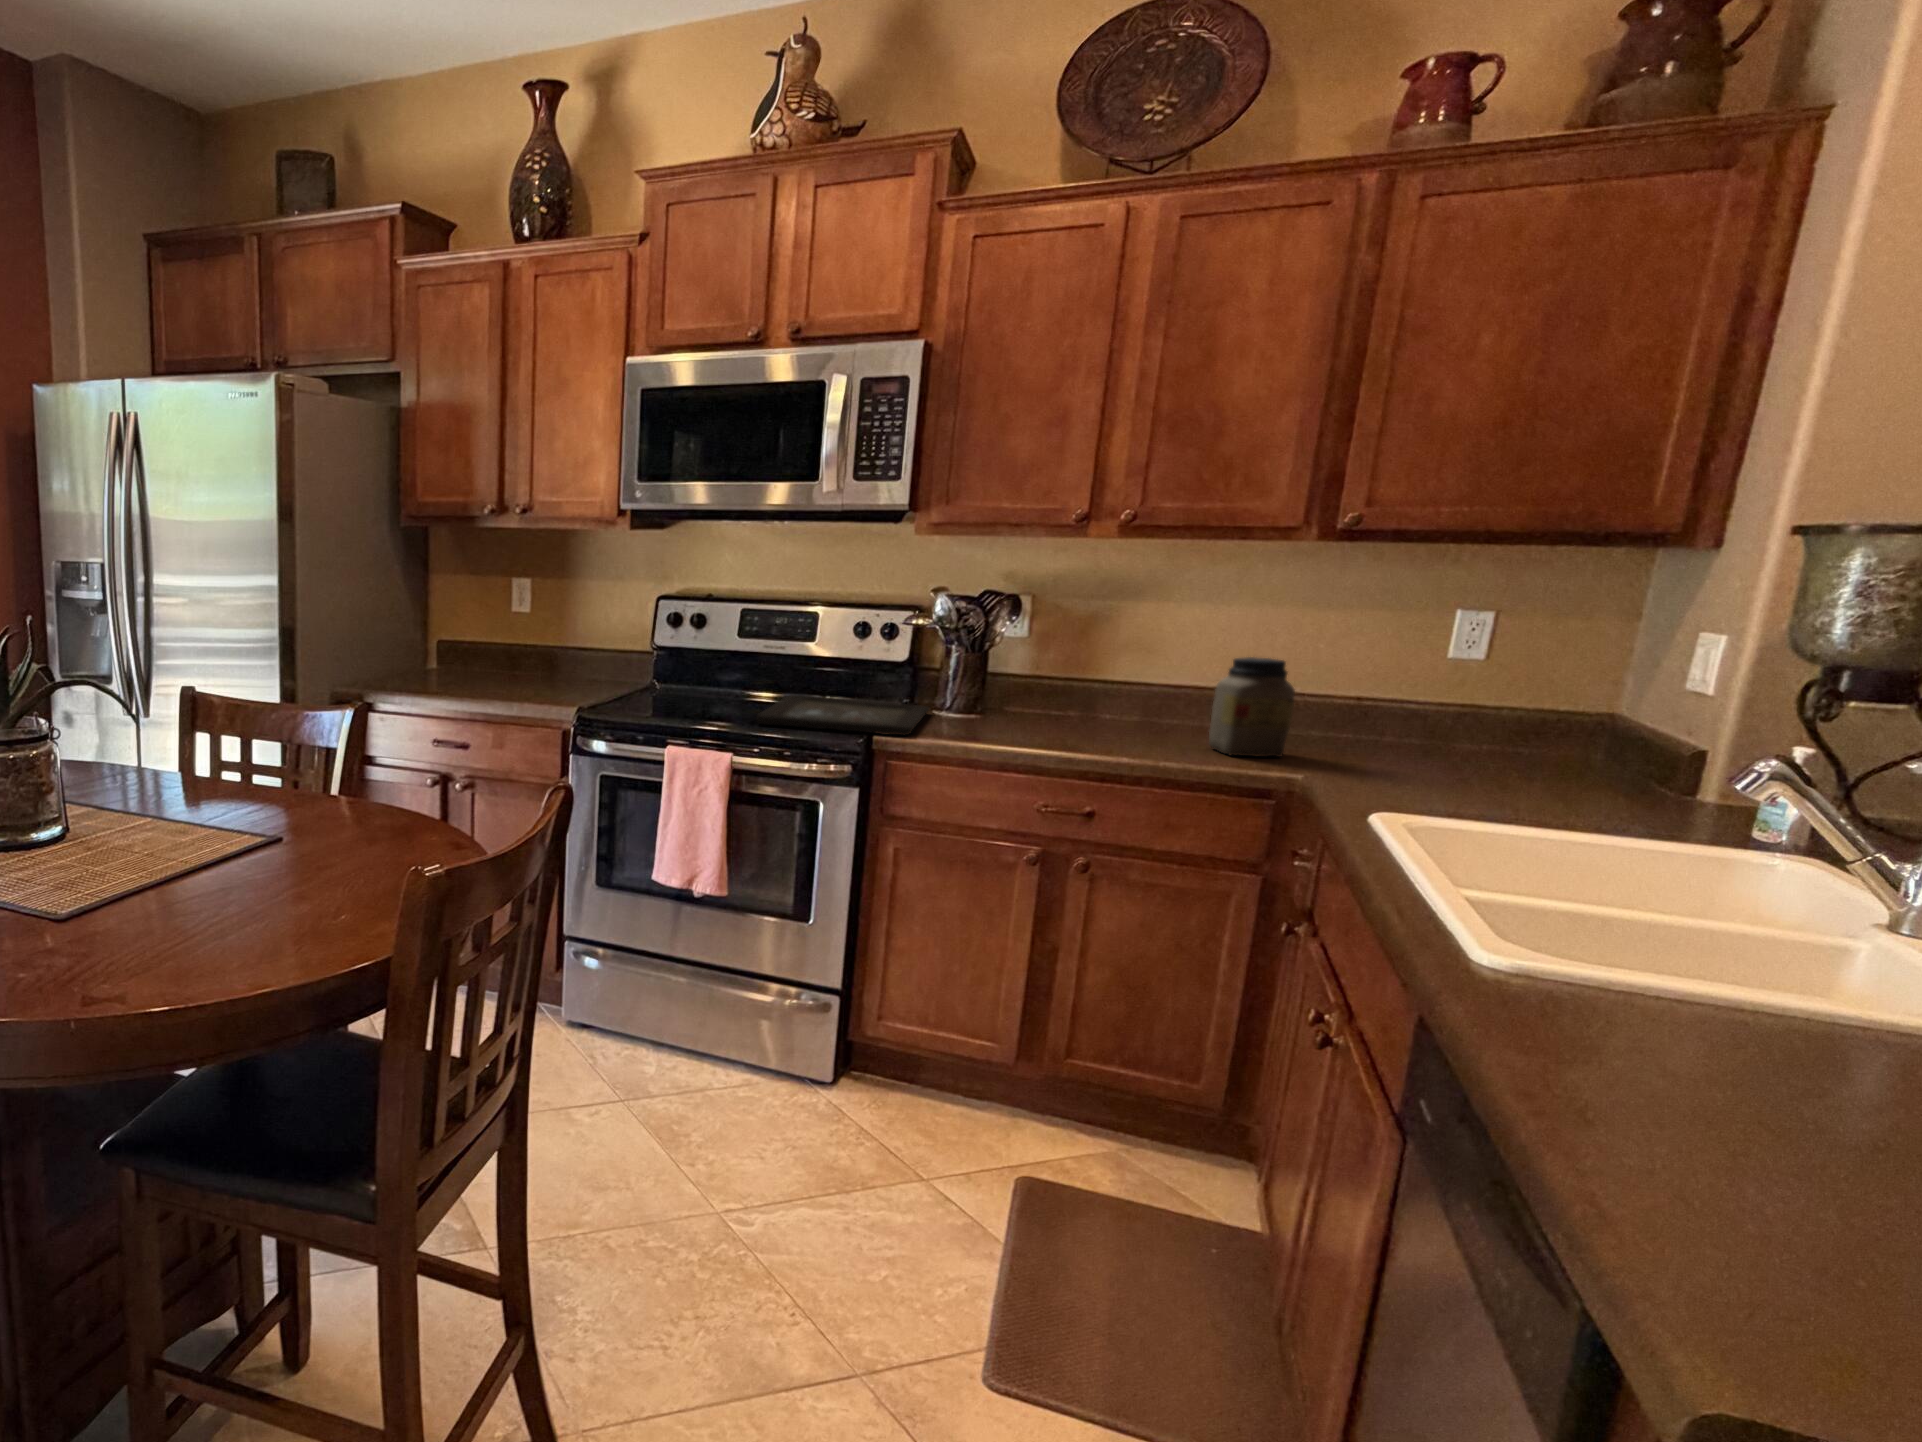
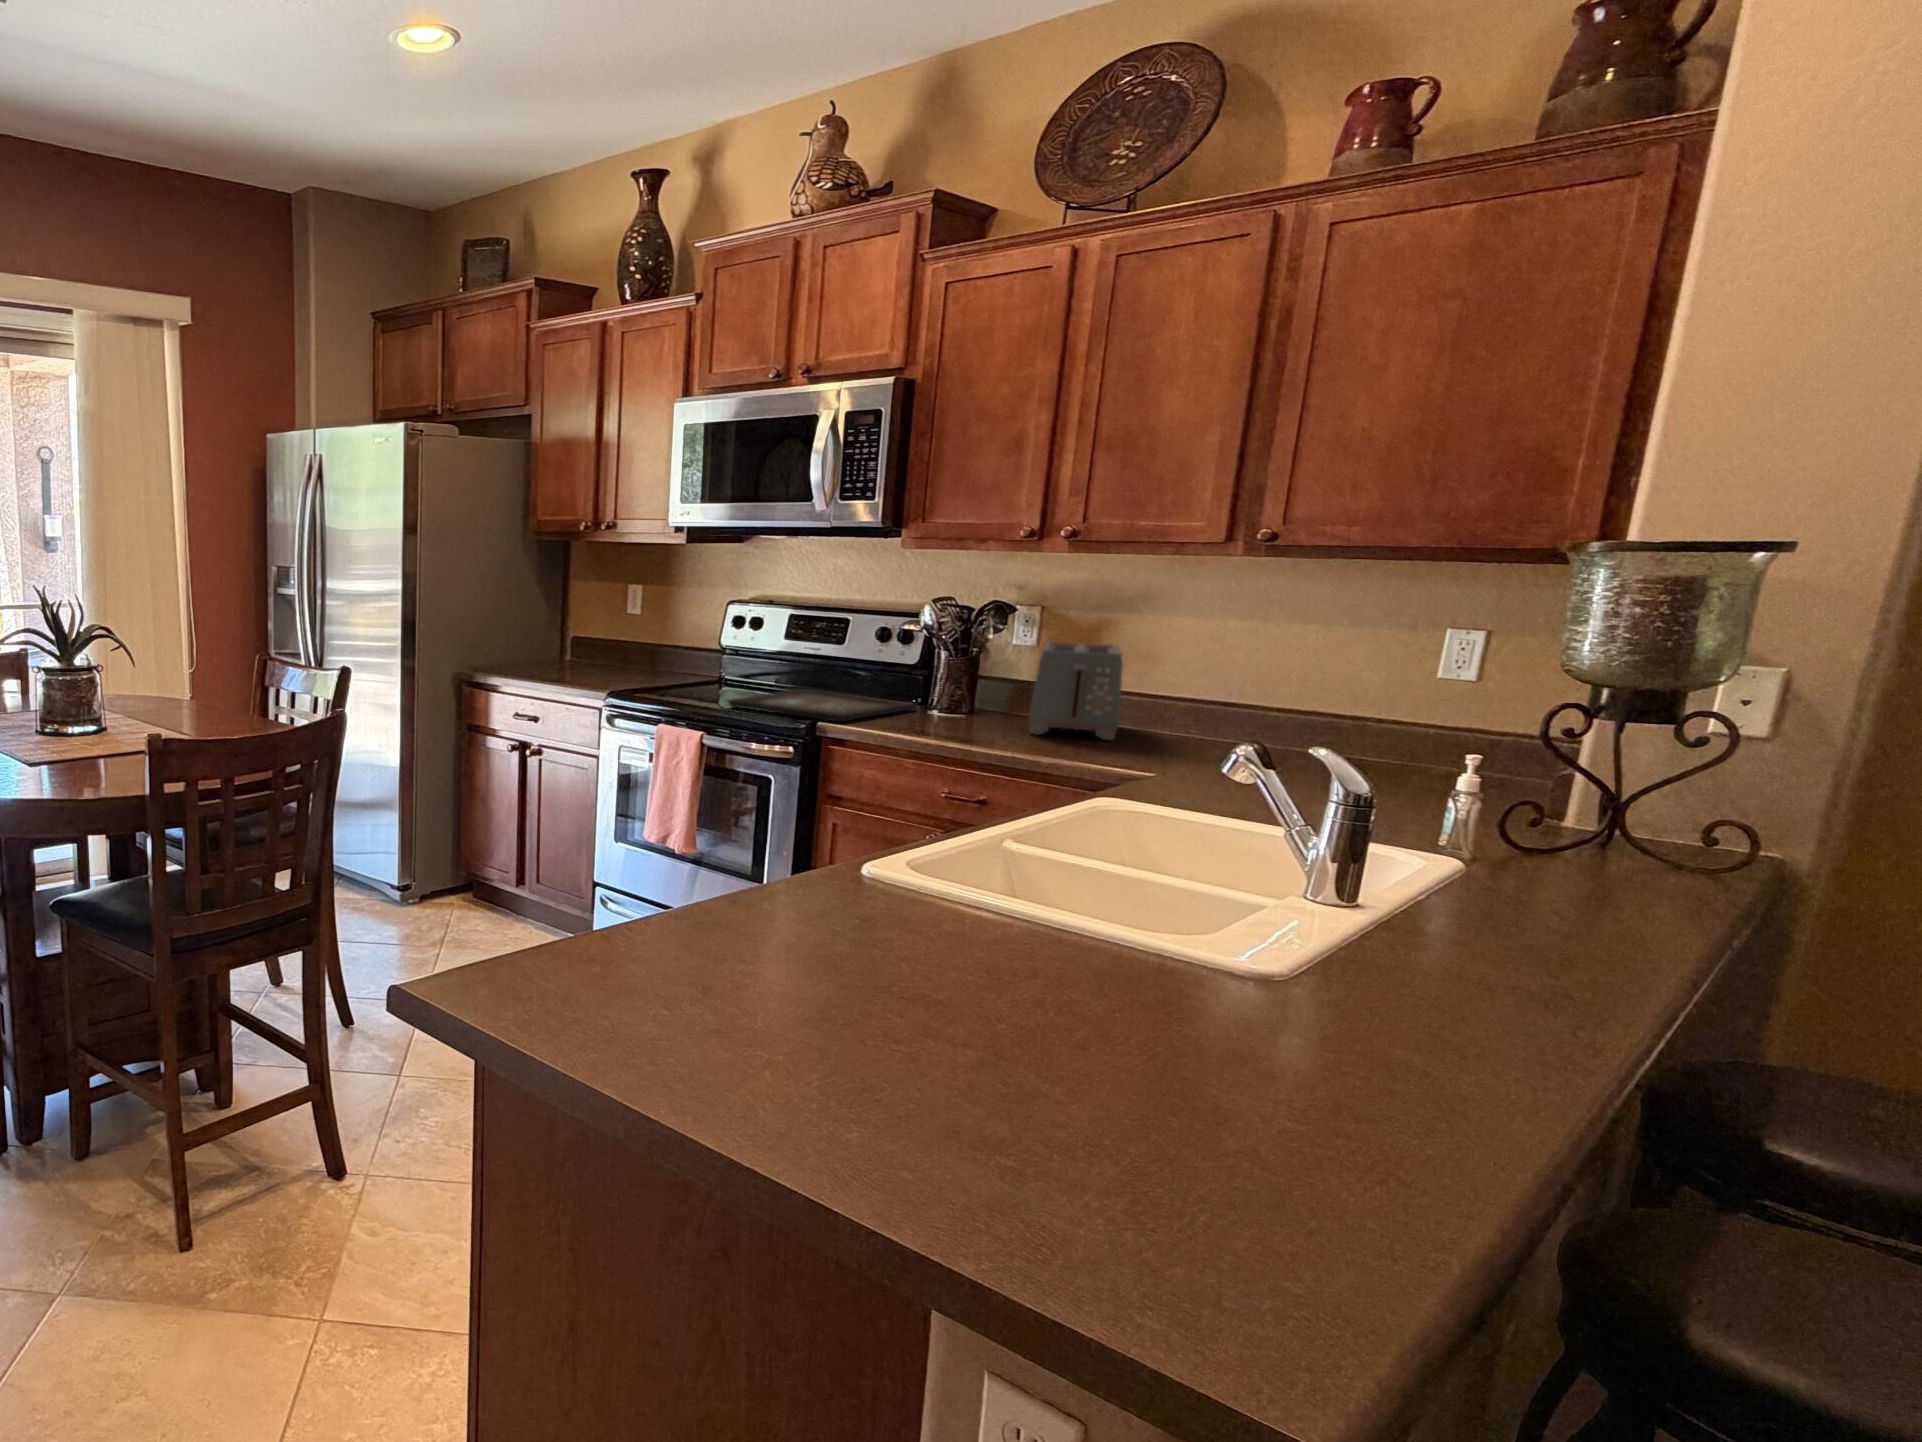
toaster: none [1049,633,1190,738] -> present [1029,642,1123,740]
jar: present [1209,657,1295,757] -> none [1116,664,1185,758]

